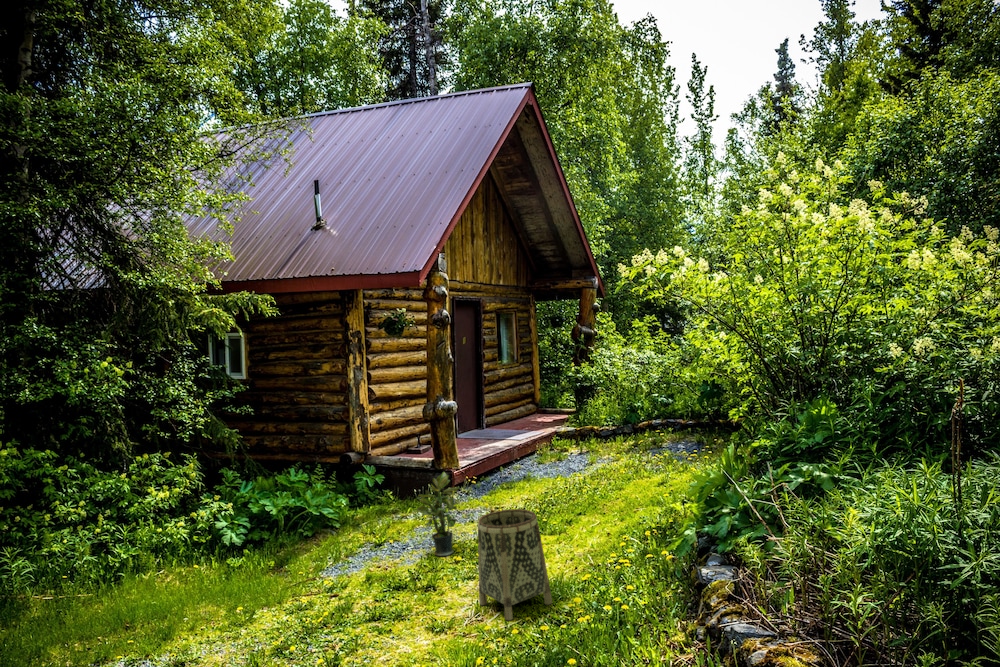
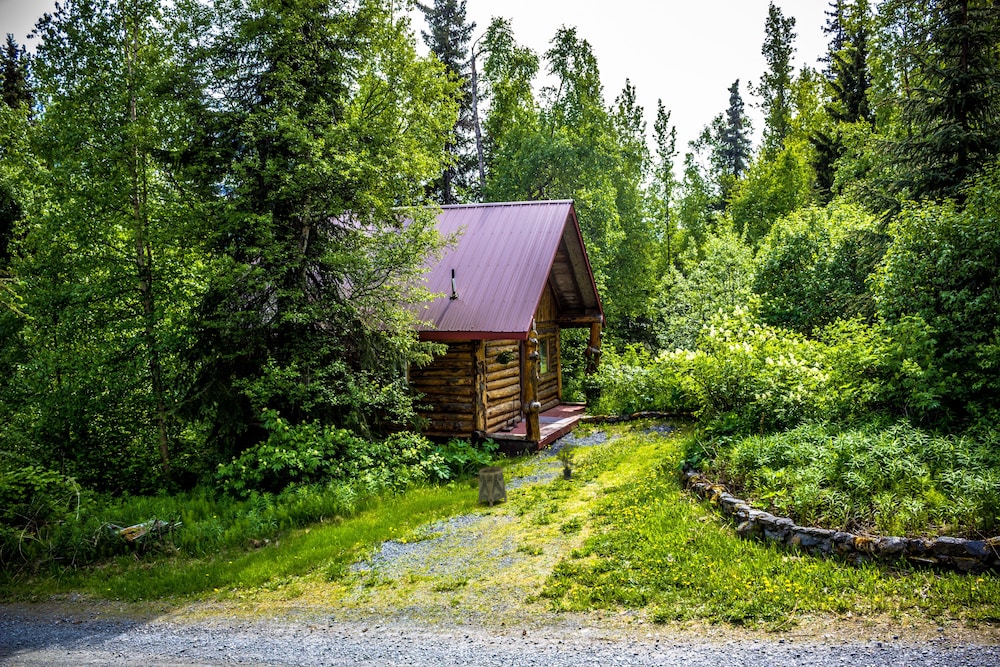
basket: present [478,509,552,620] -> present [479,467,507,507]

